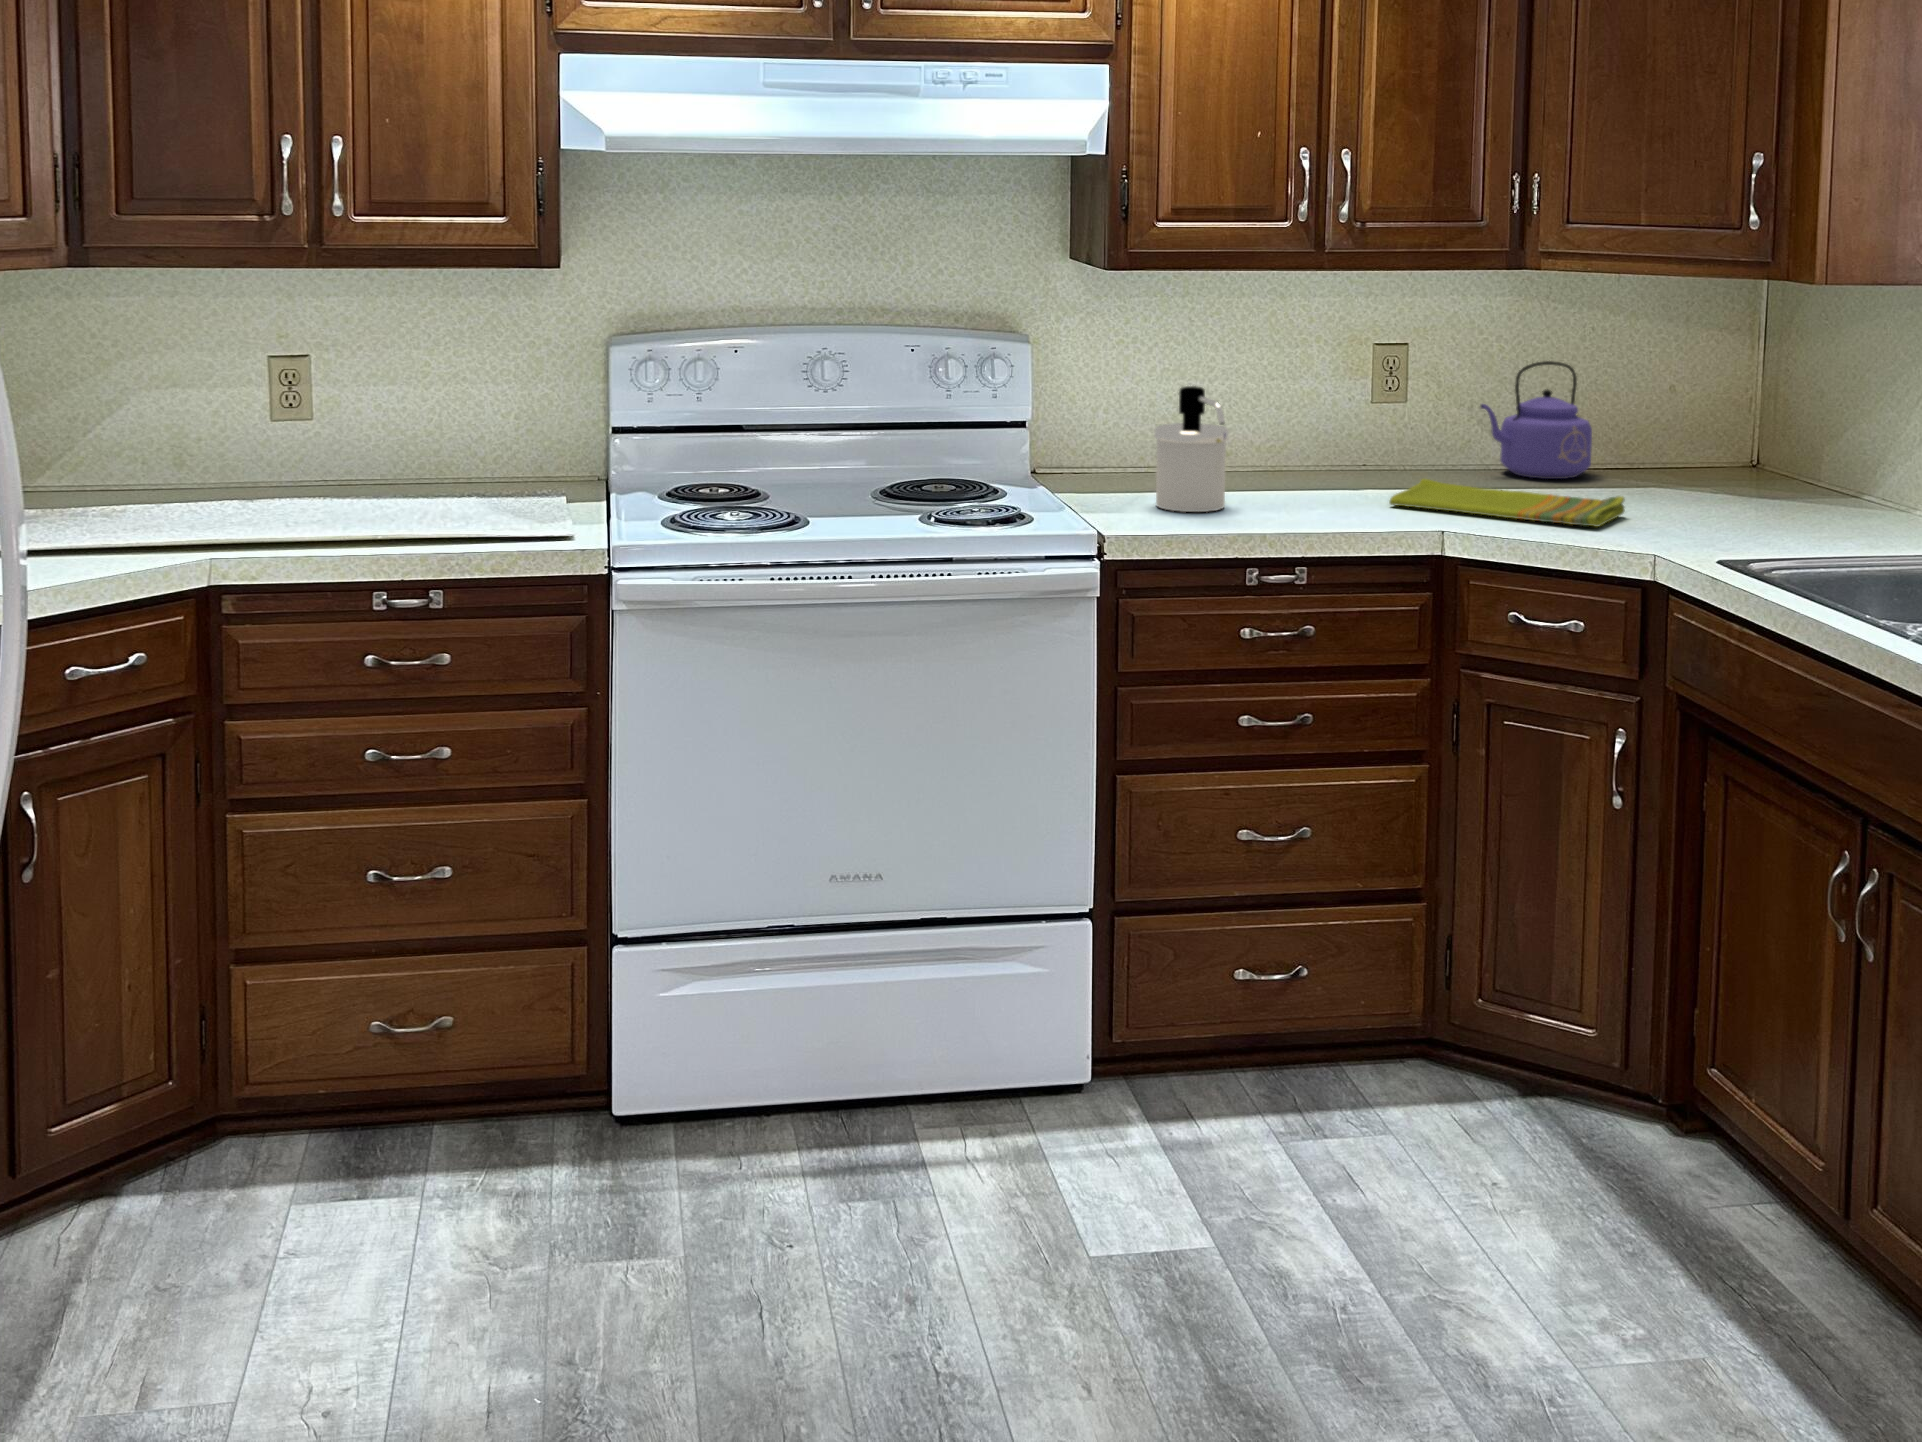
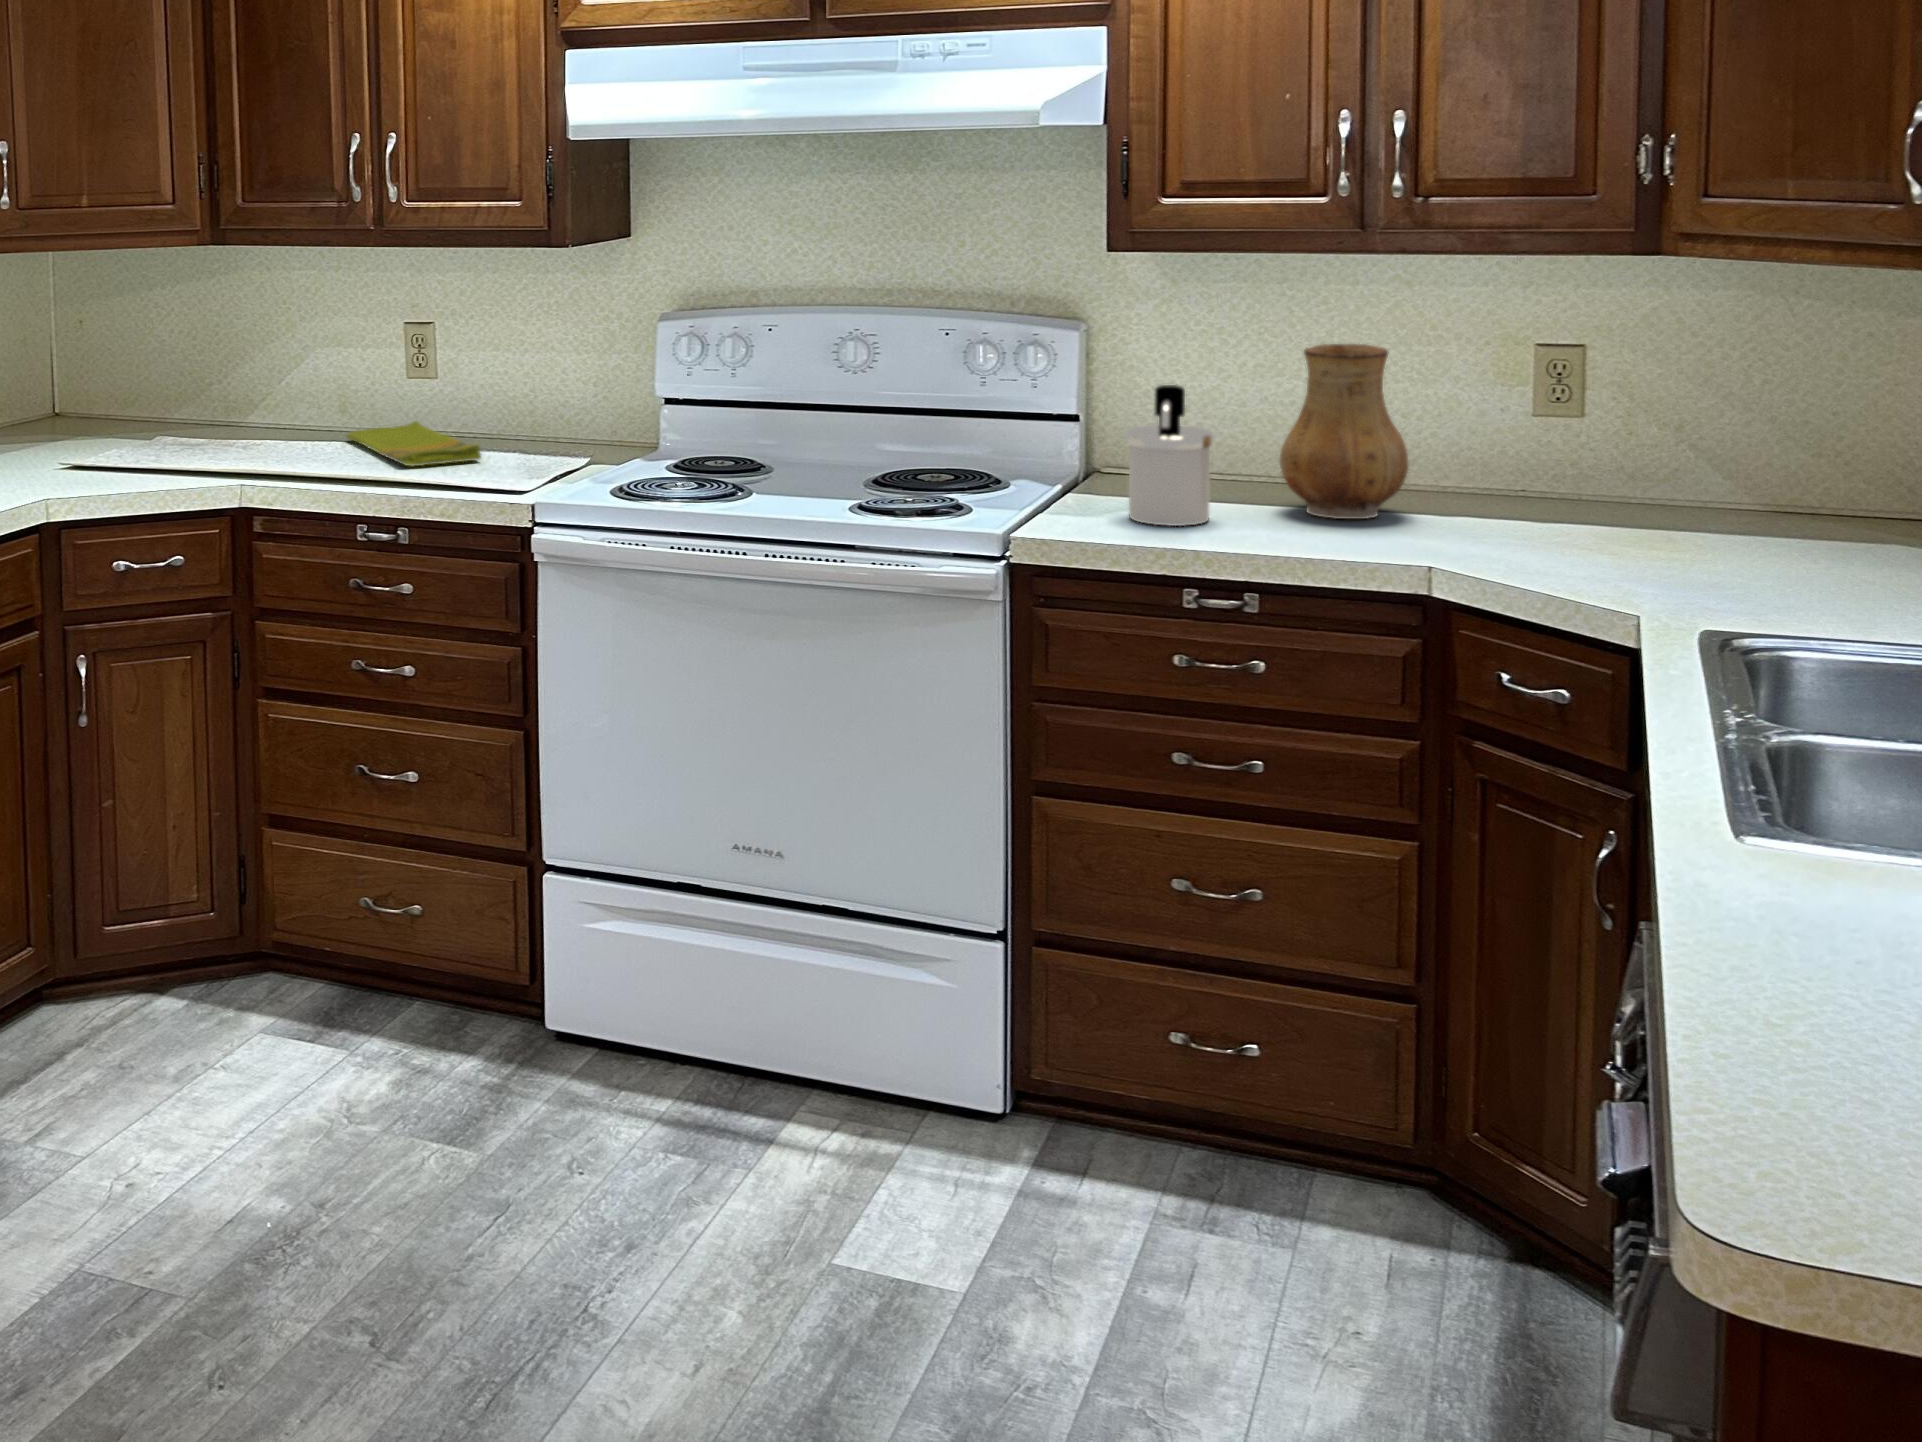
ceramic pitcher: none [1248,345,1351,495] -> present [1280,344,1408,519]
kettle: present [1481,361,1592,479] -> none [1631,377,1808,529]
dish towel: present [1389,479,1624,527] -> present [347,421,481,466]

